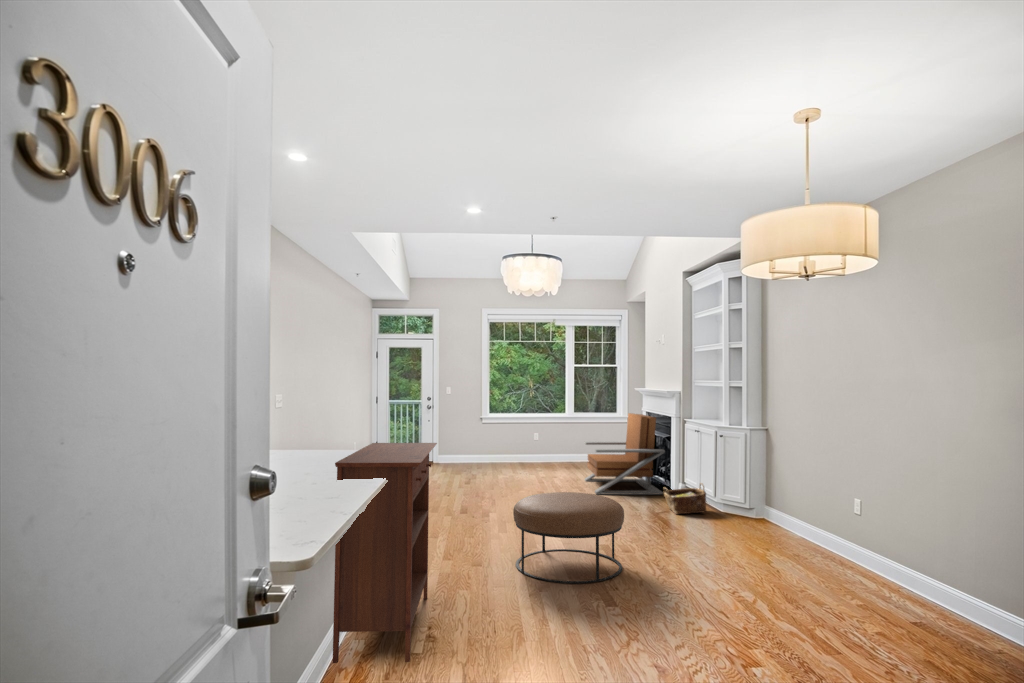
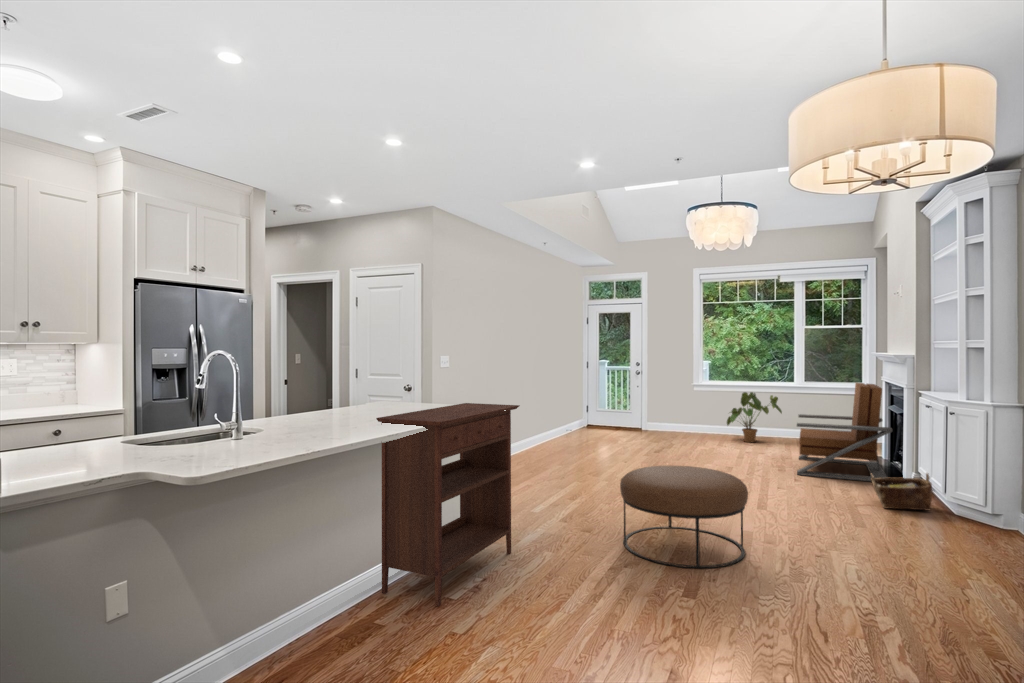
house plant: none [515,424,563,470] -> present [727,392,782,442]

